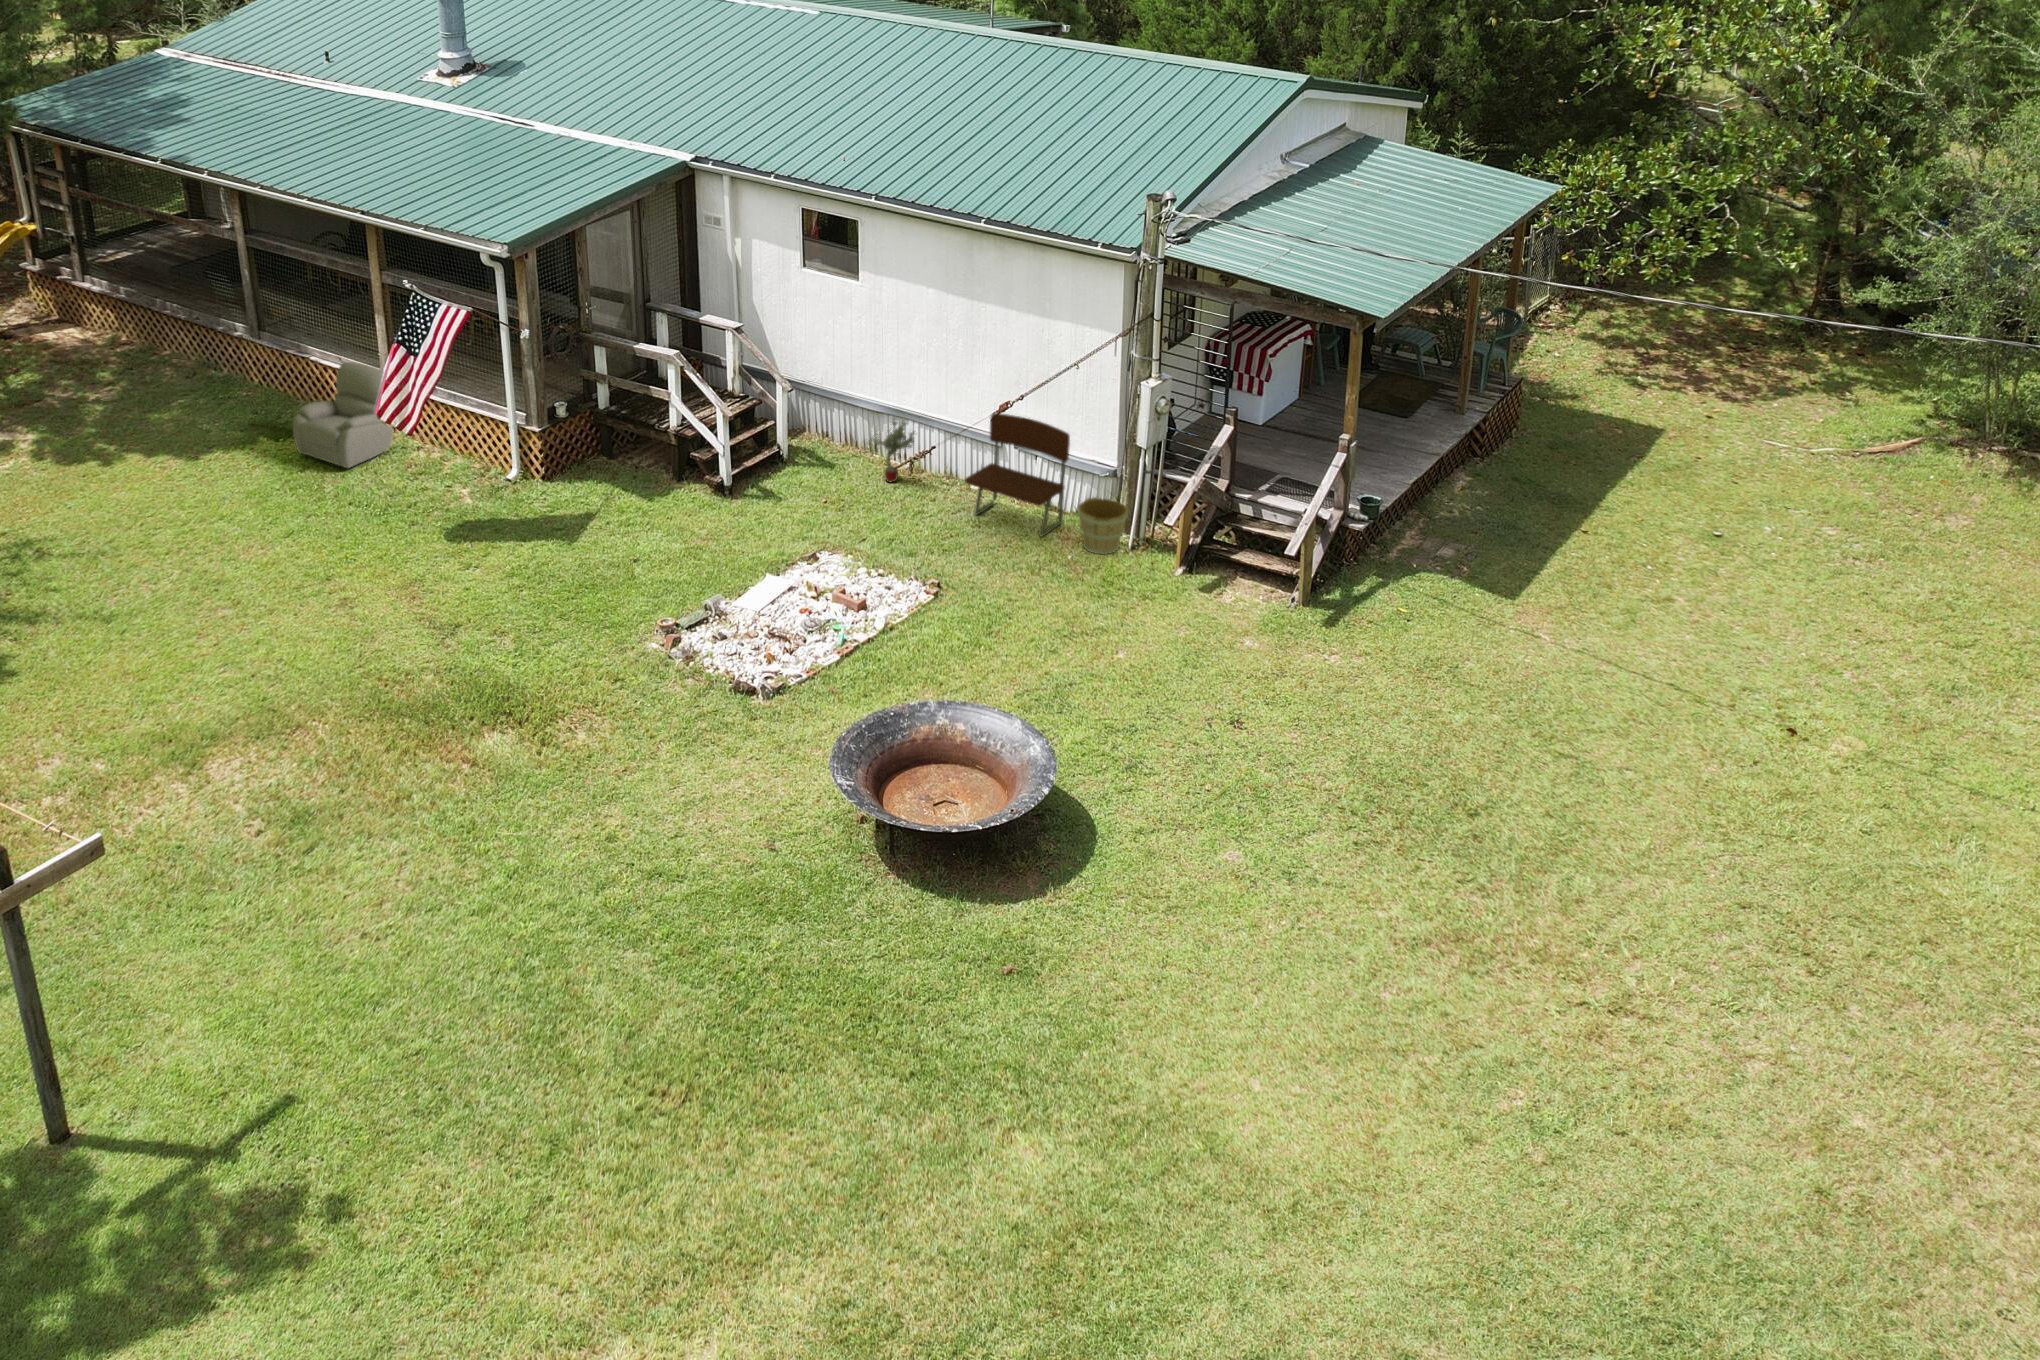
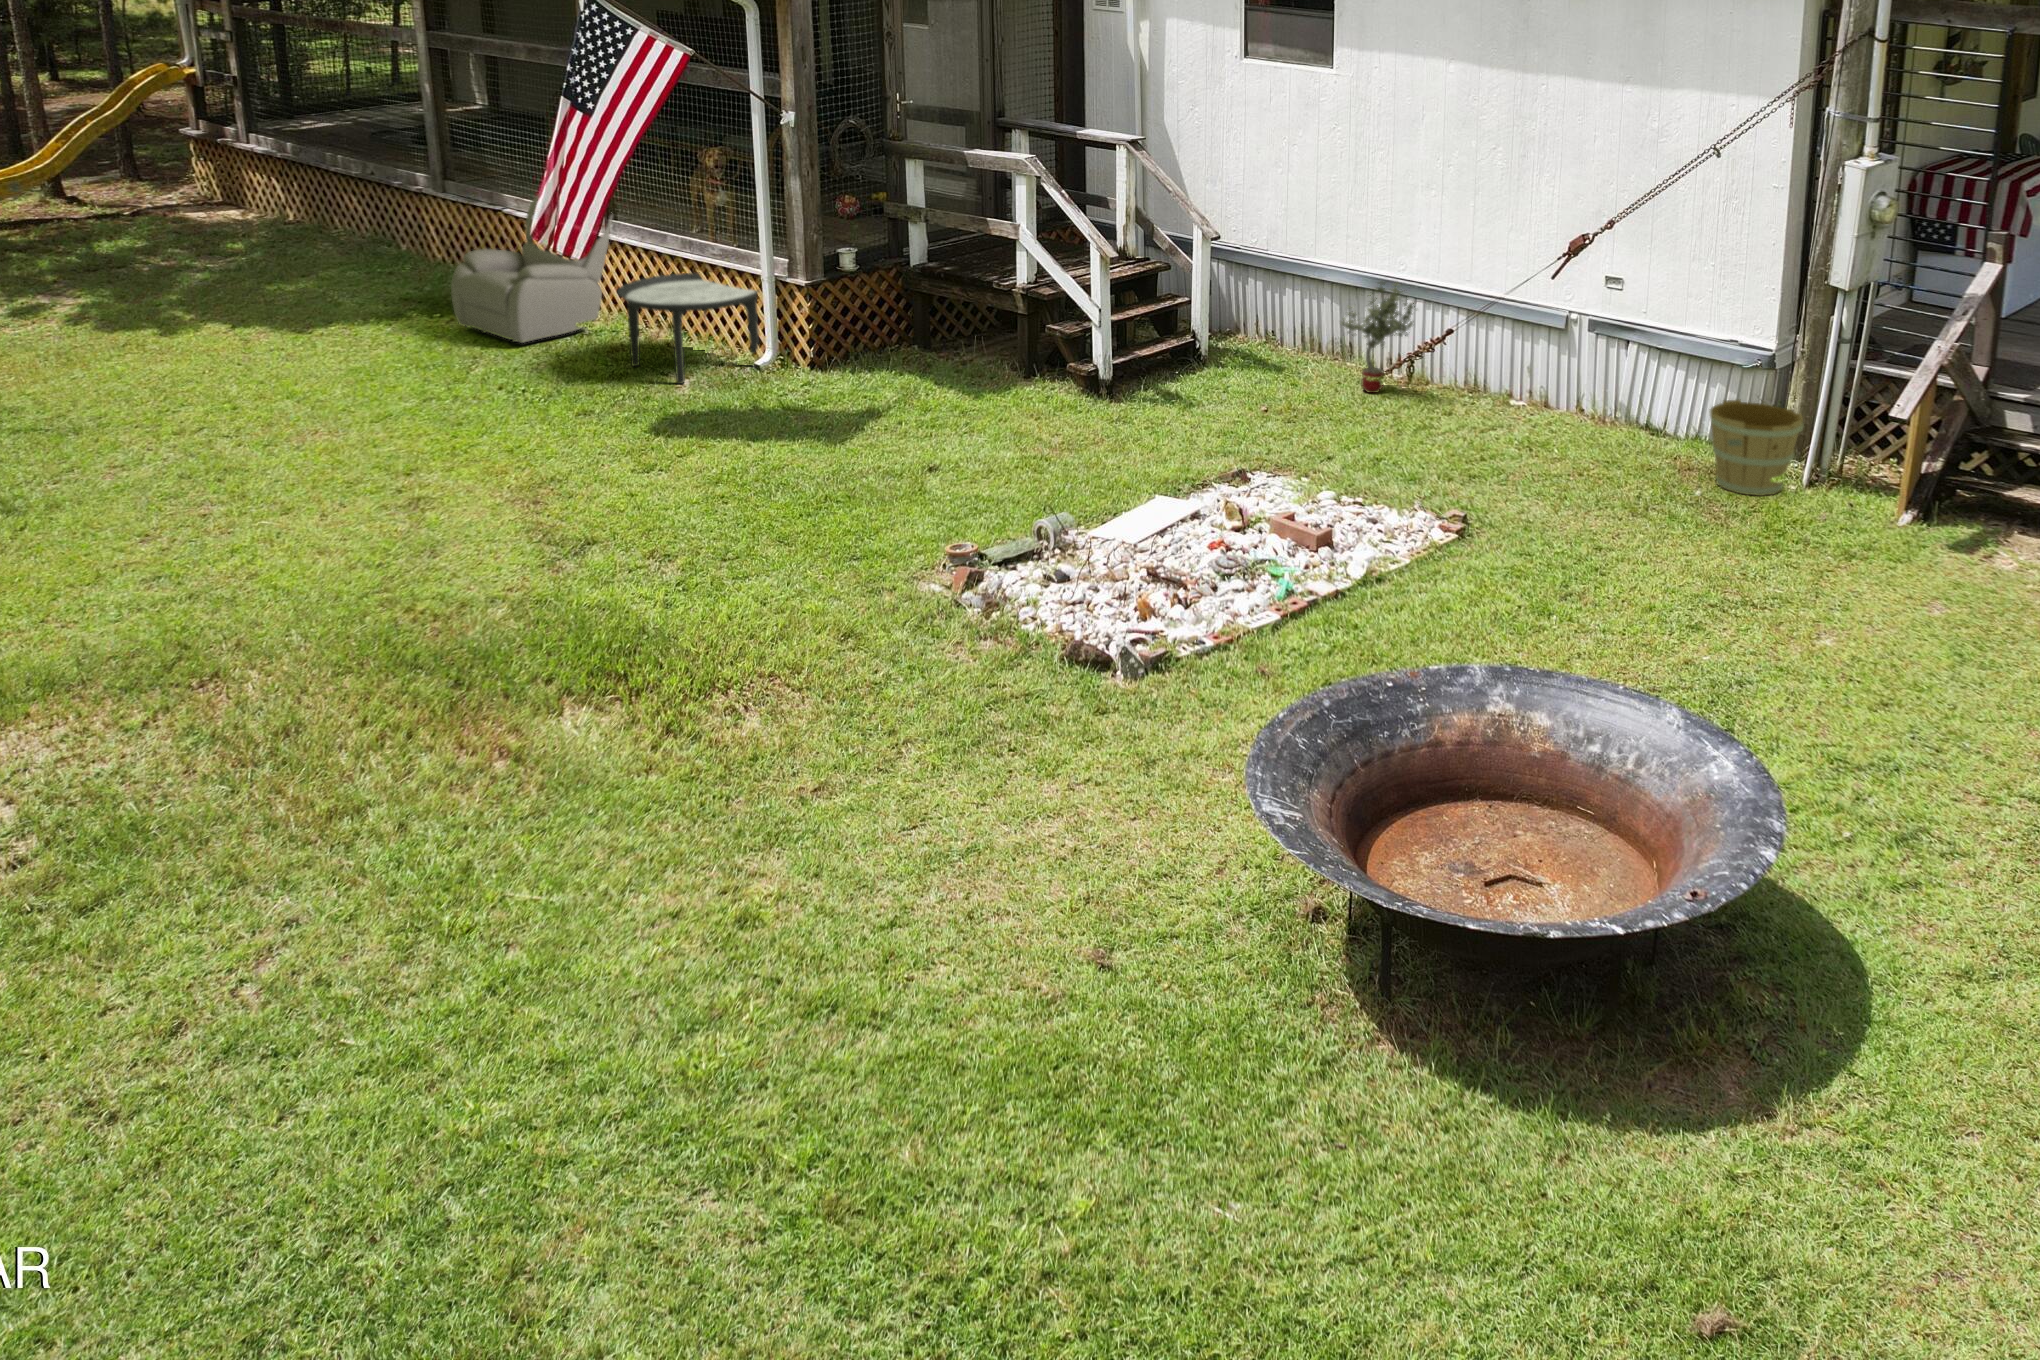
bench: present [965,413,1070,536] -> none [1503,262,1693,468]
round table: none [417,418,508,499] -> present [617,273,759,384]

